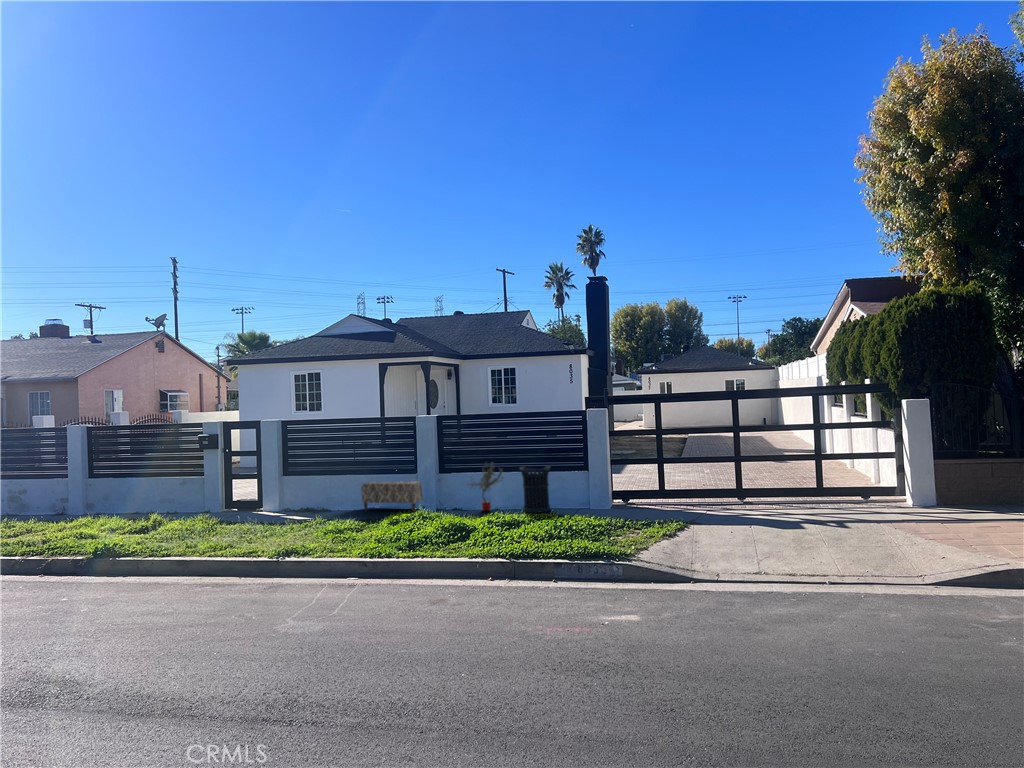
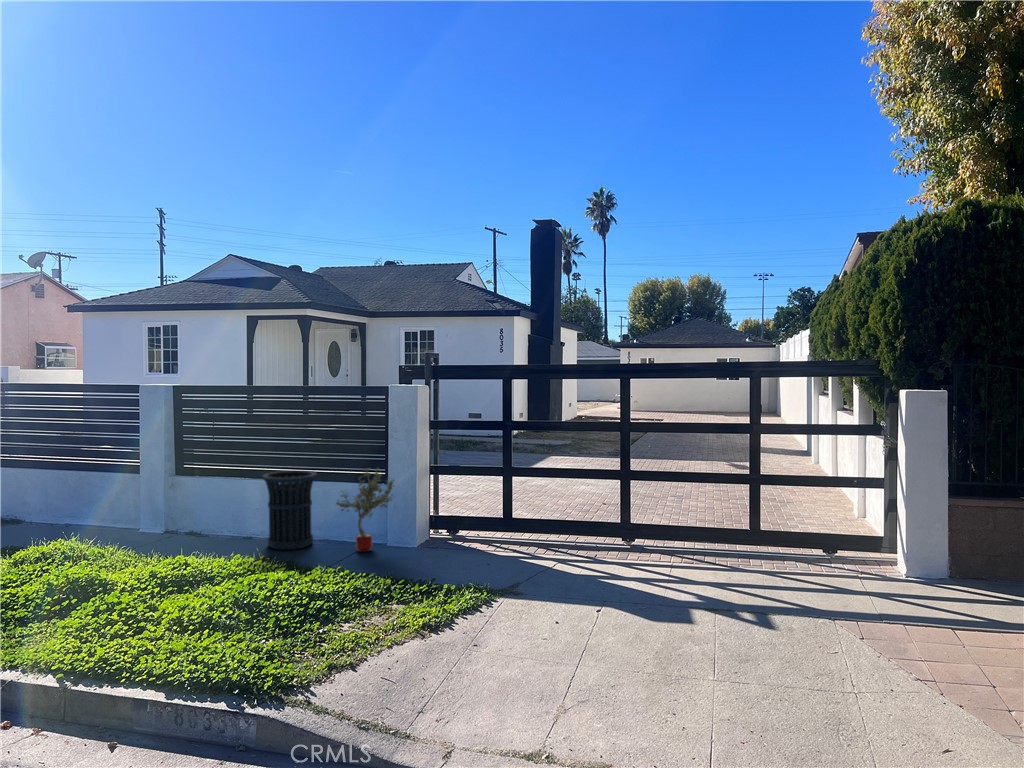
potted tree: present [468,462,503,511] -> present [336,468,394,552]
bench: present [361,481,425,512] -> none [34,478,141,535]

